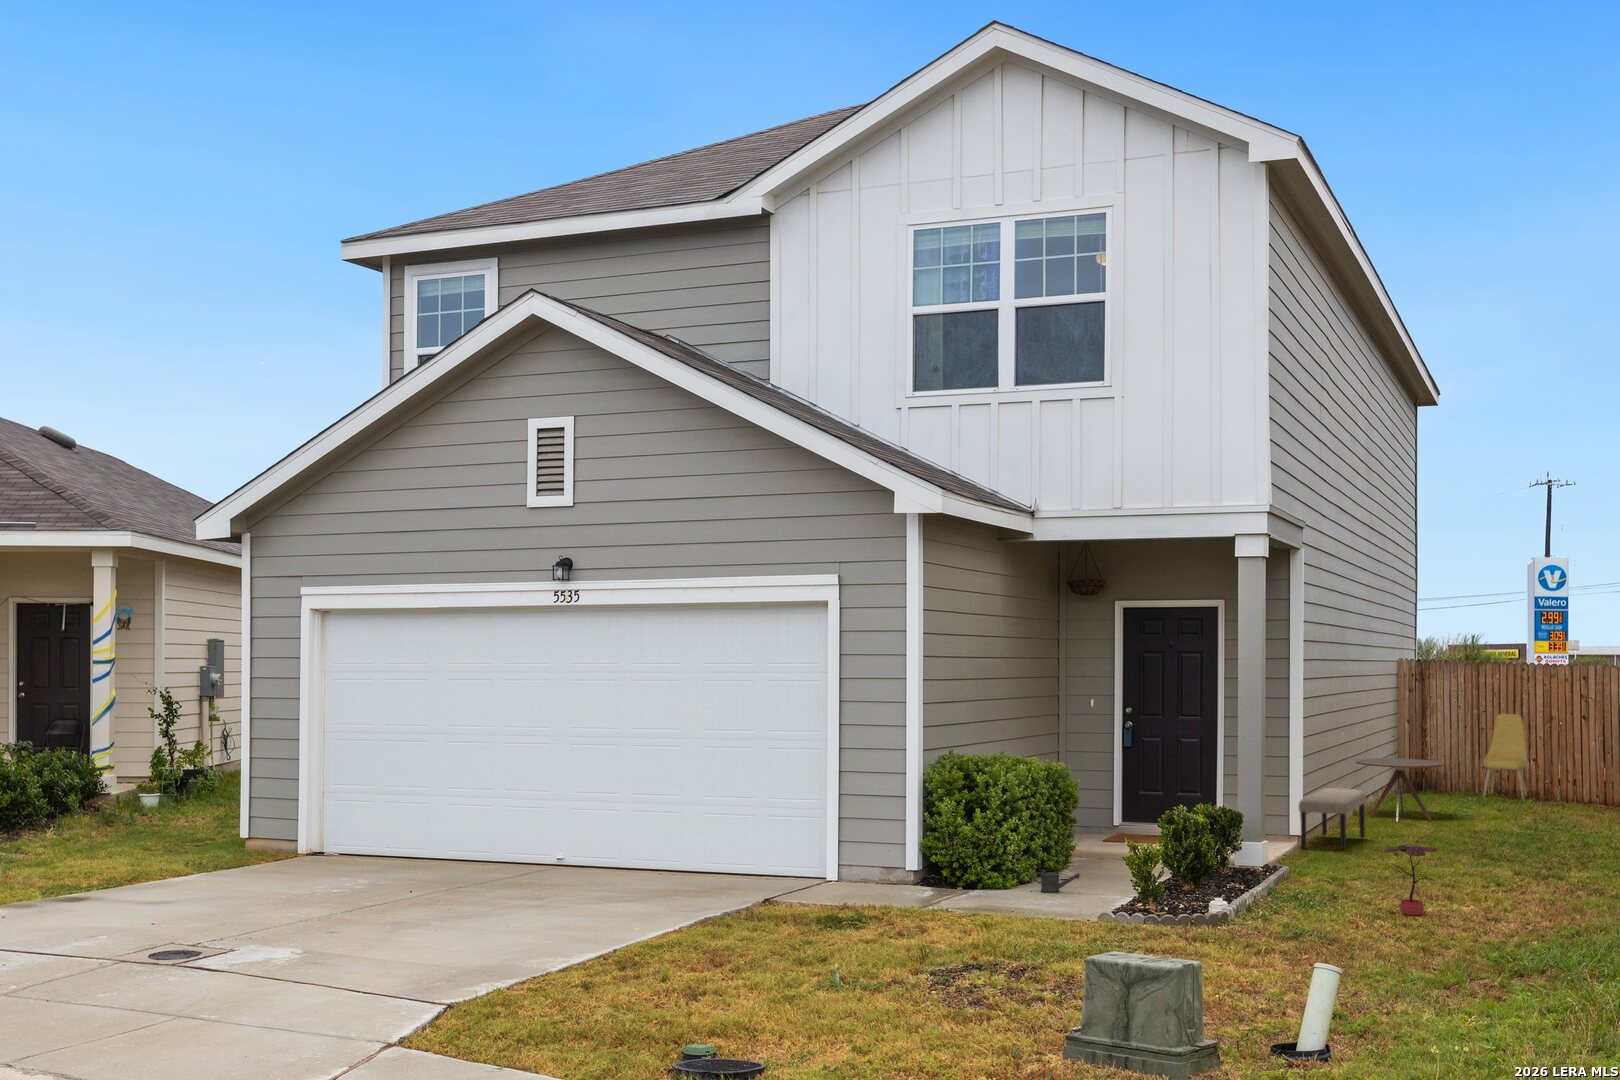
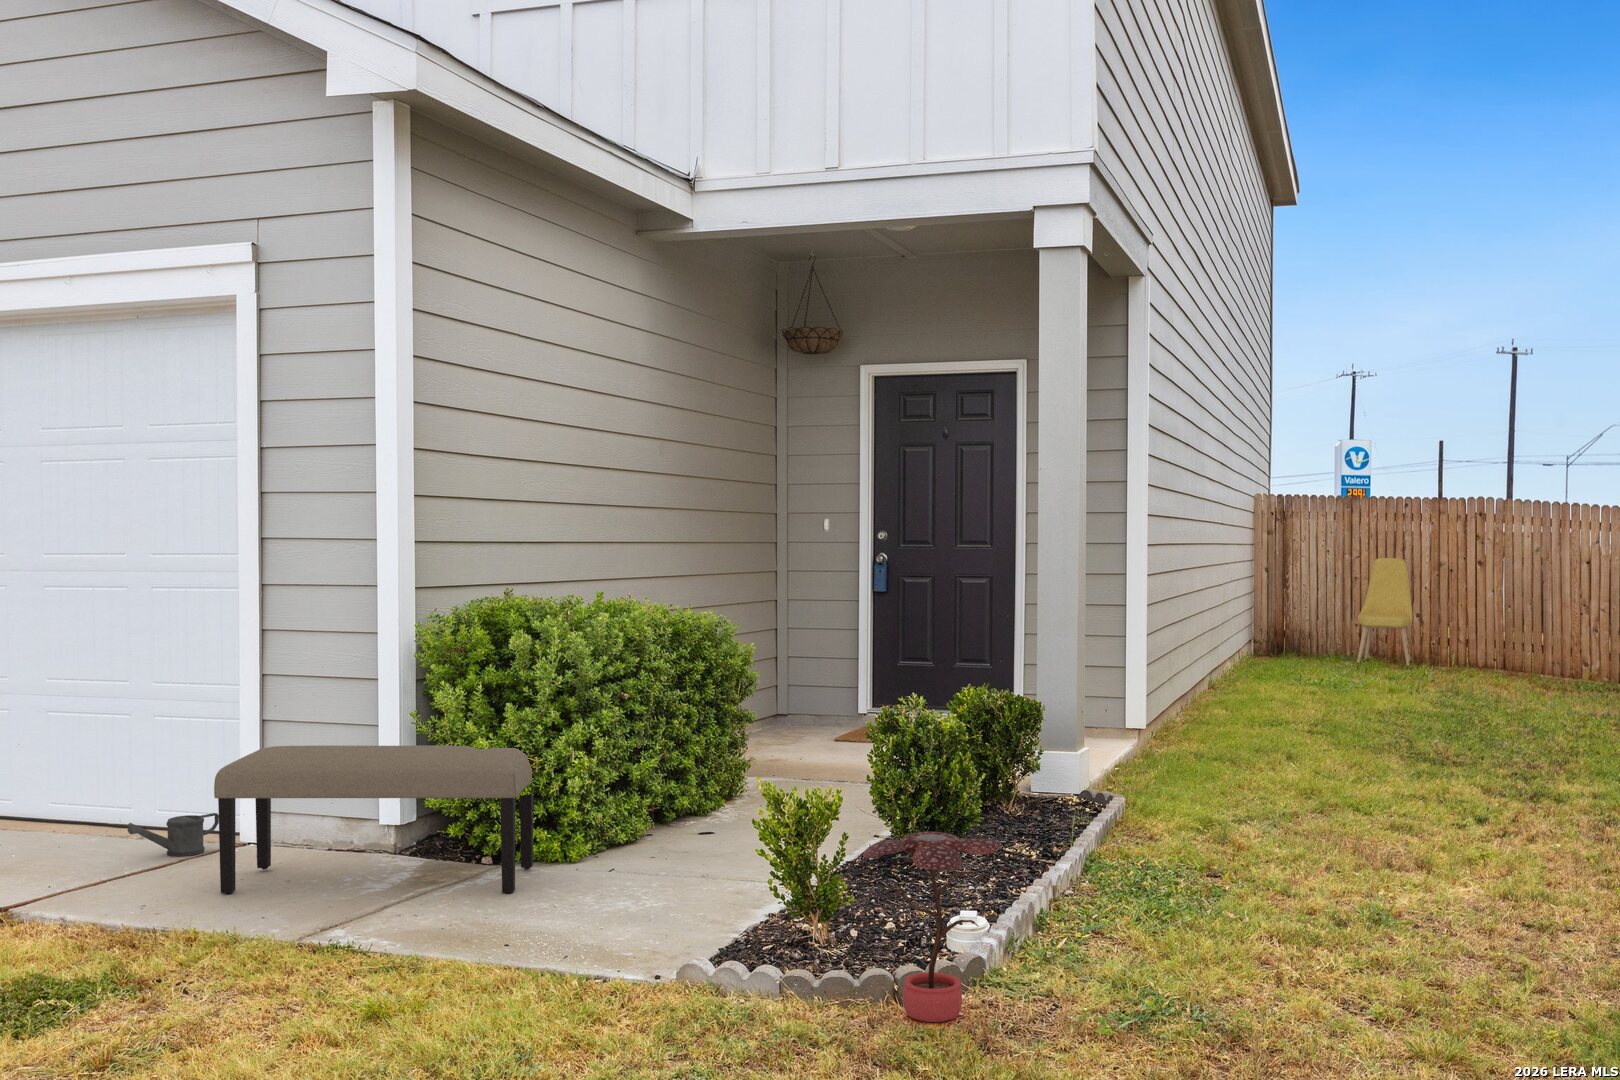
round table: present [1355,758,1444,822] -> none [1209,612,1331,701]
bench: present [1299,788,1366,851] -> present [214,745,534,894]
potted plant: present [1384,844,1438,916] -> present [863,832,1002,1022]
watering can: present [1032,872,1080,893] -> present [128,813,219,856]

